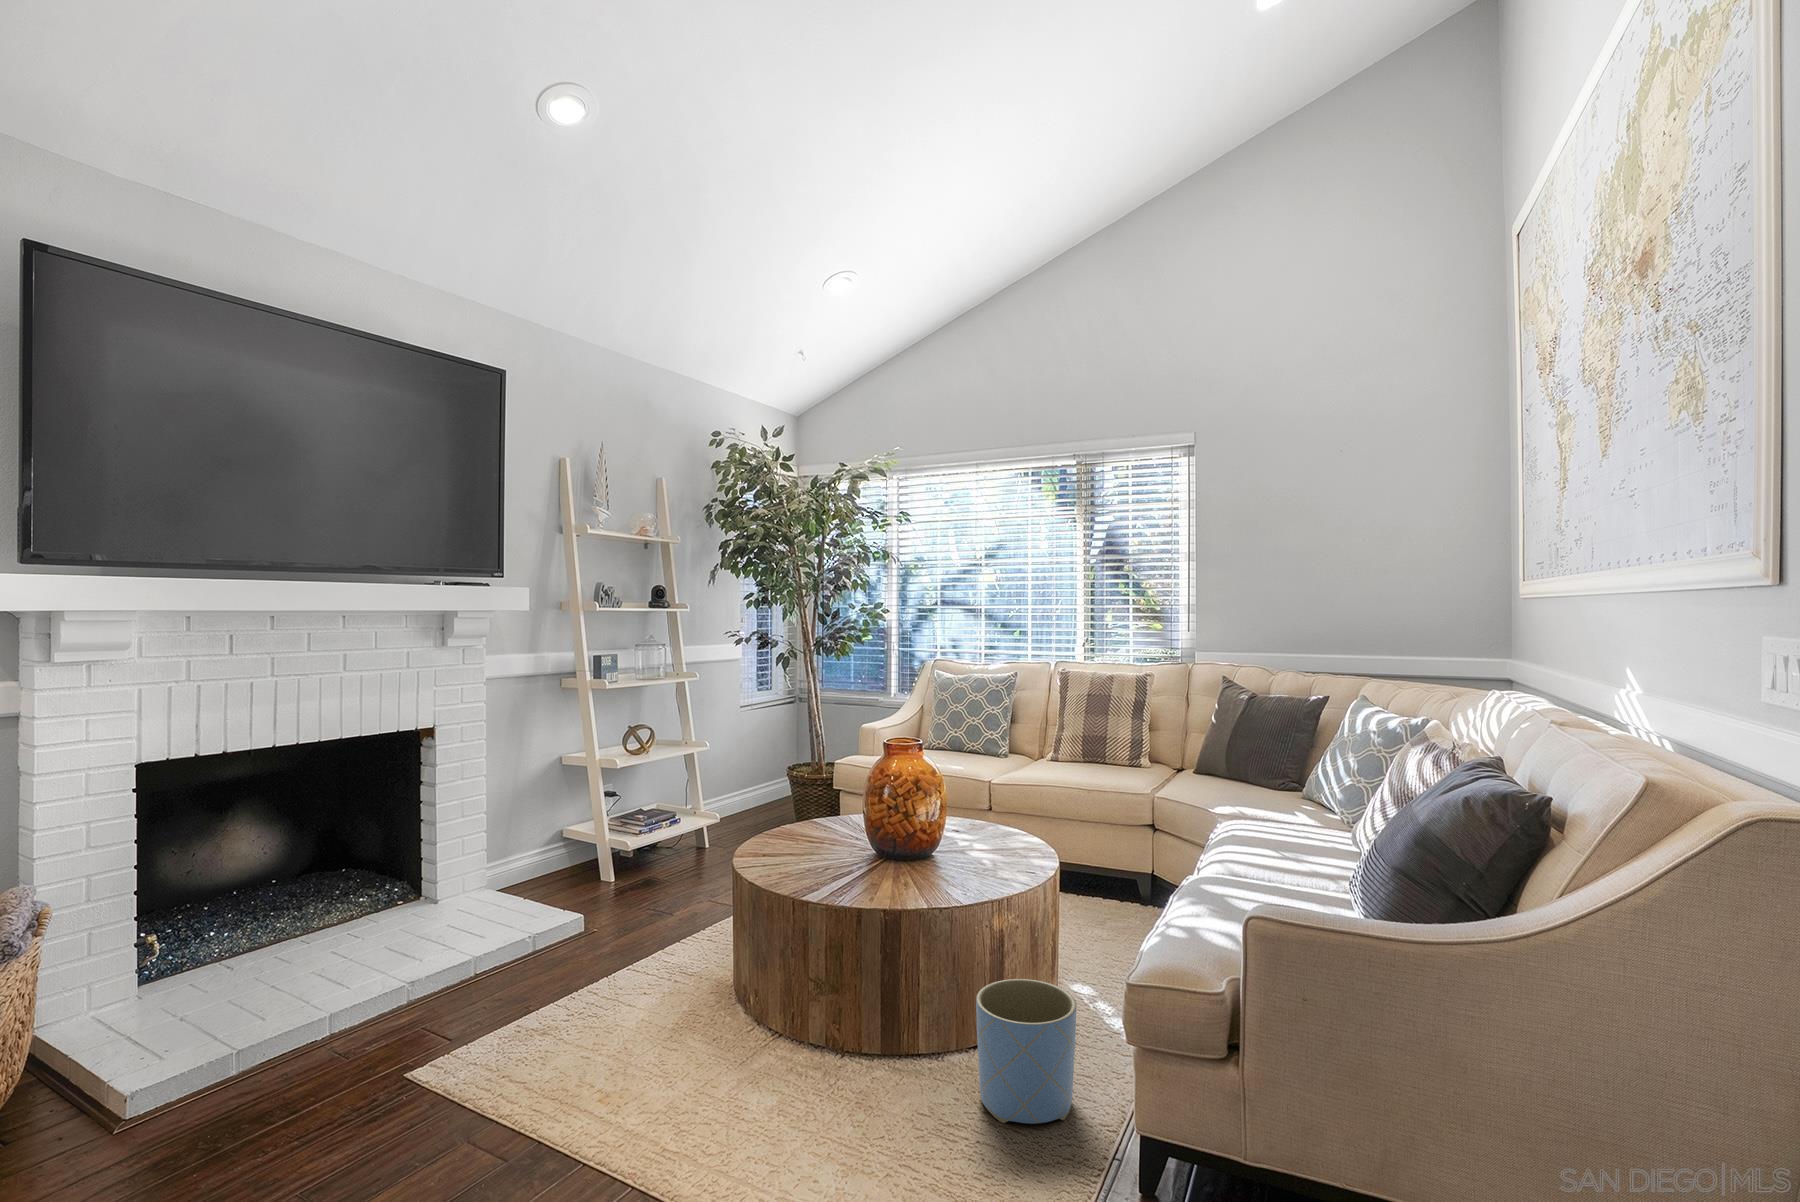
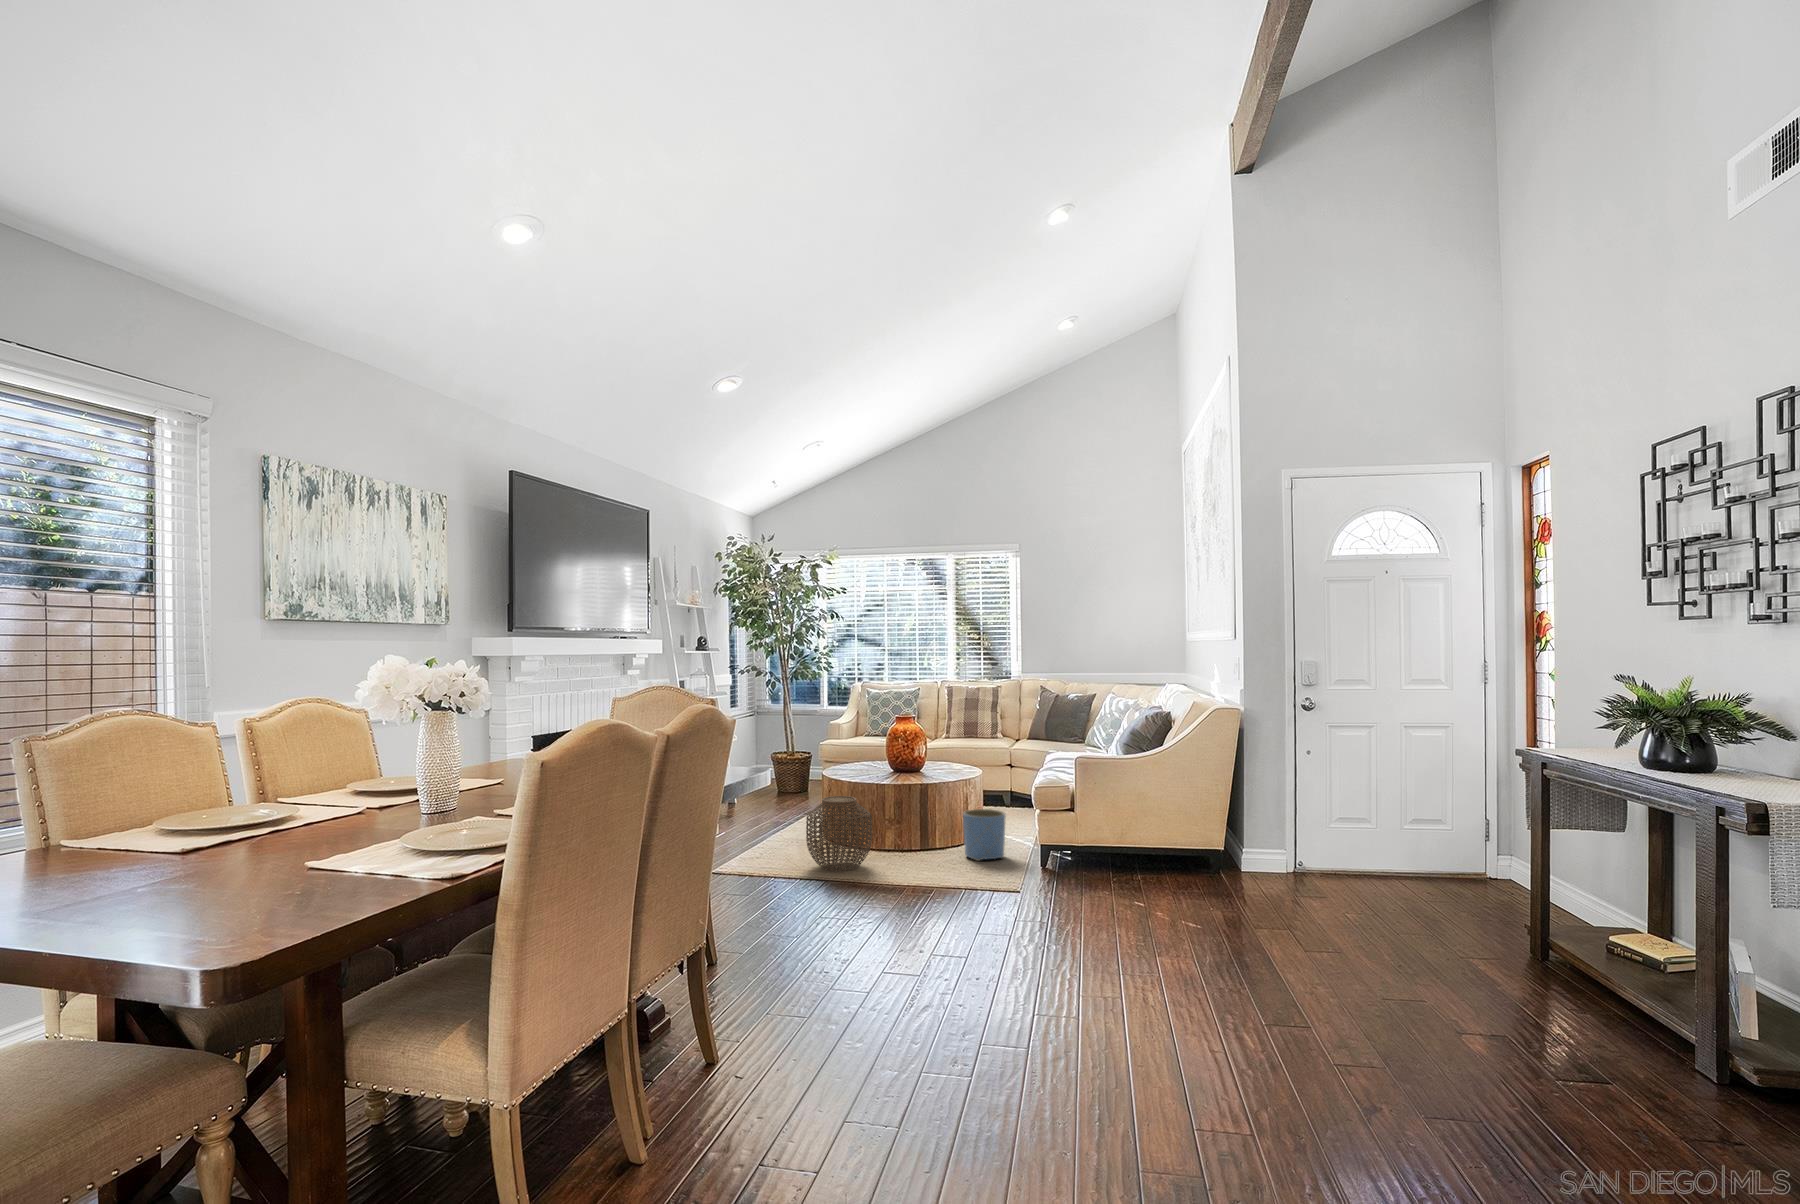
woven basket: none [601,937,754,1126] -> present [806,796,872,871]

